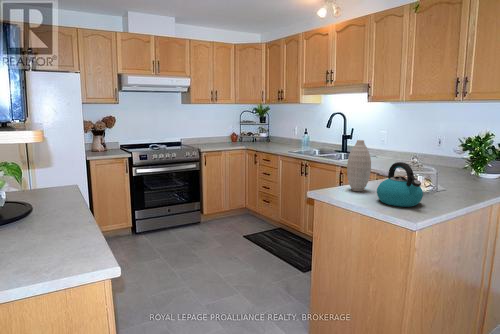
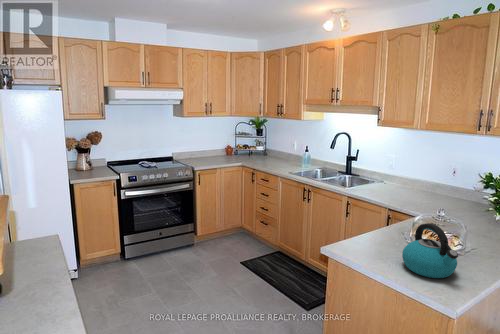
vase: present [347,140,371,191] -> none [365,189,393,247]

